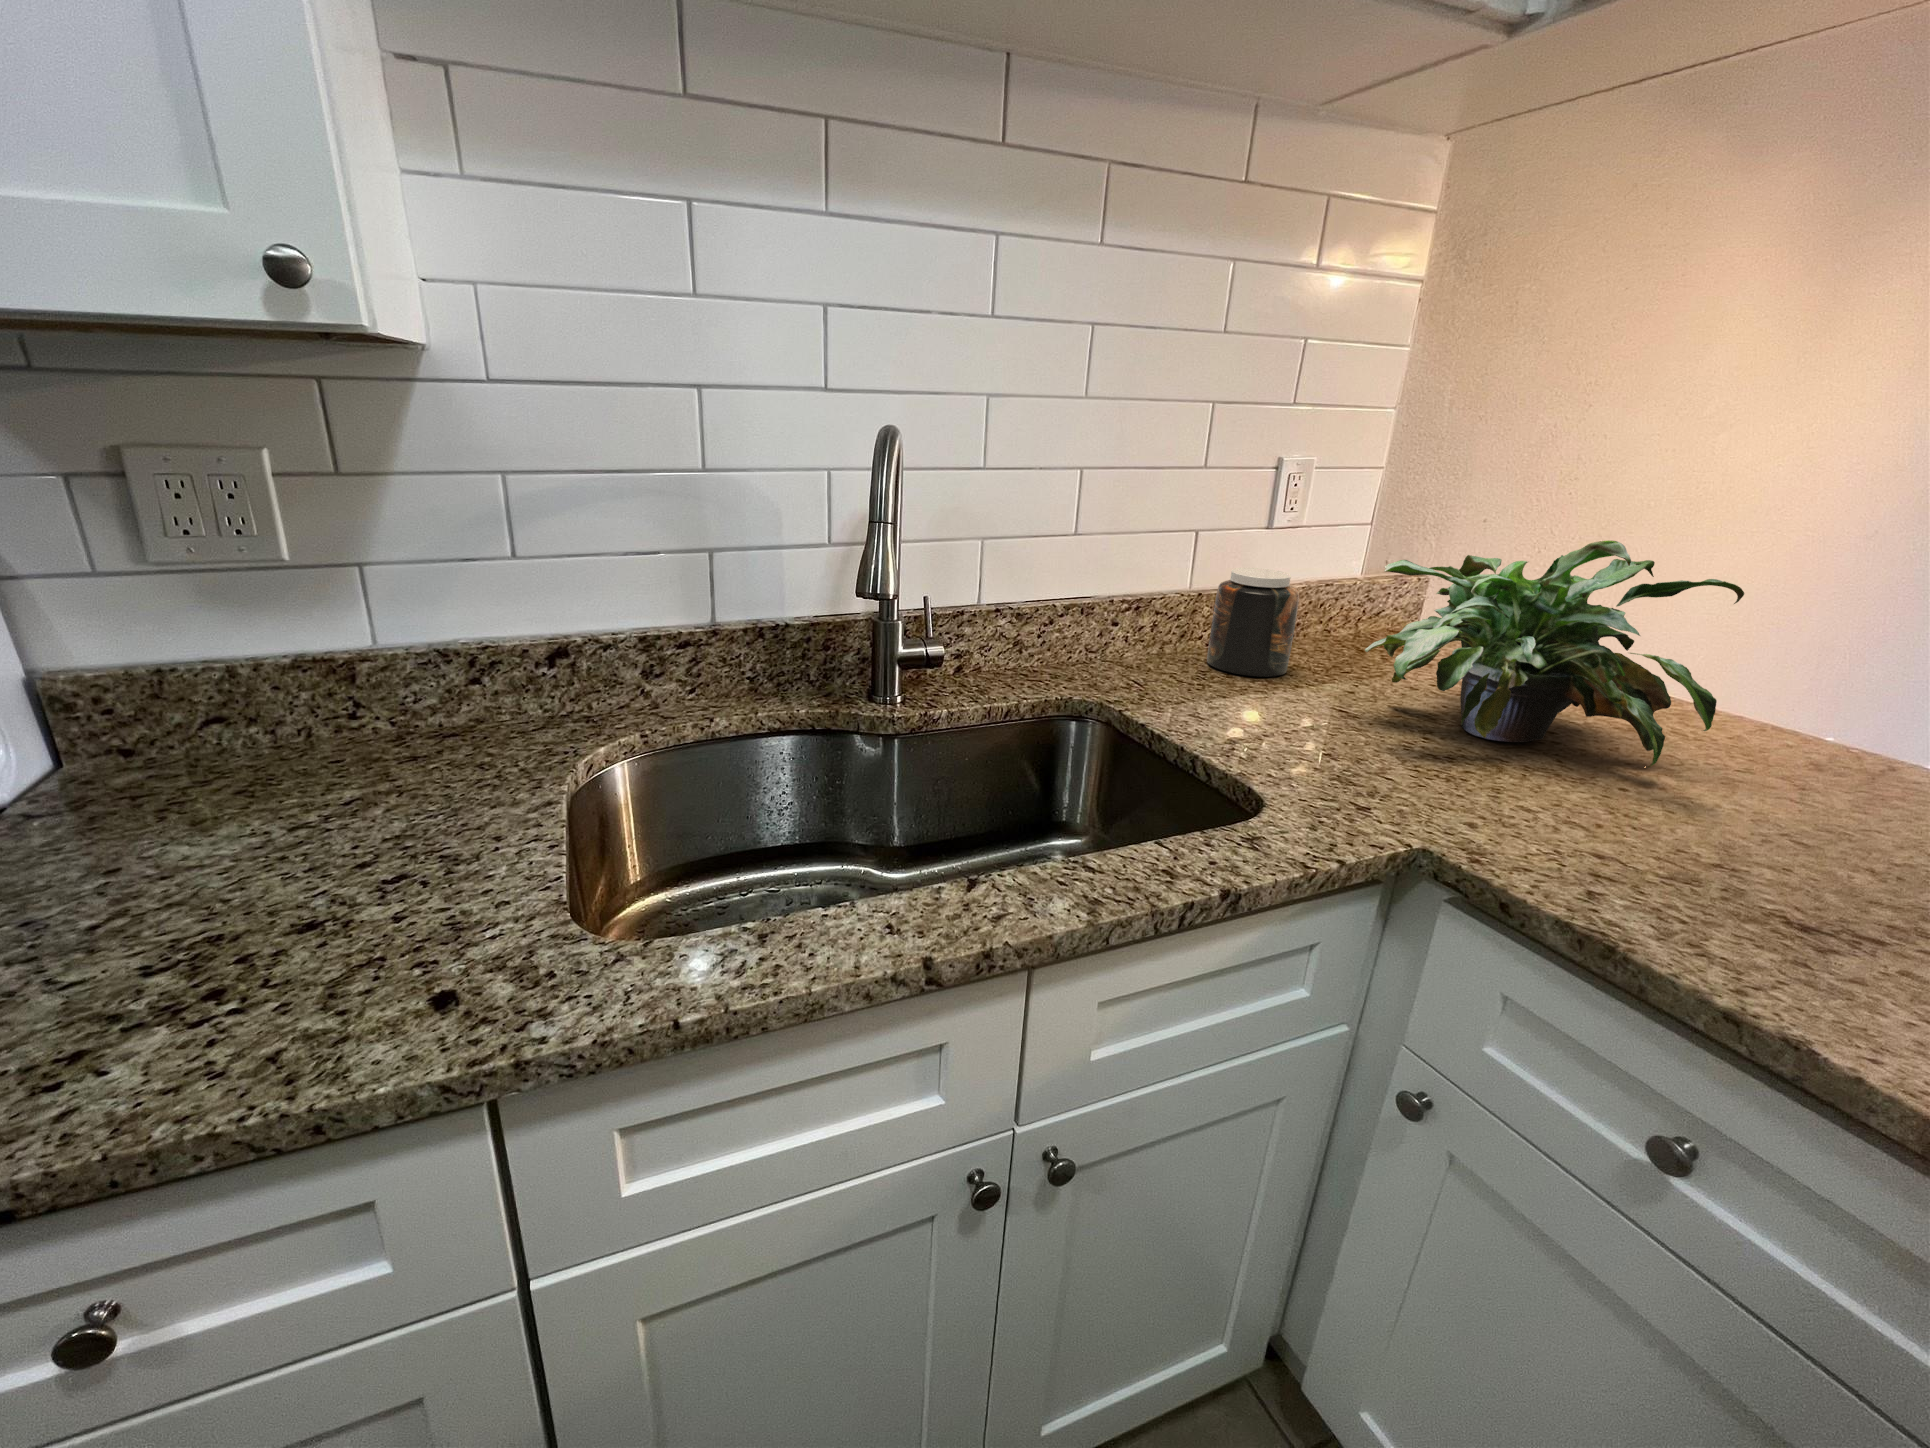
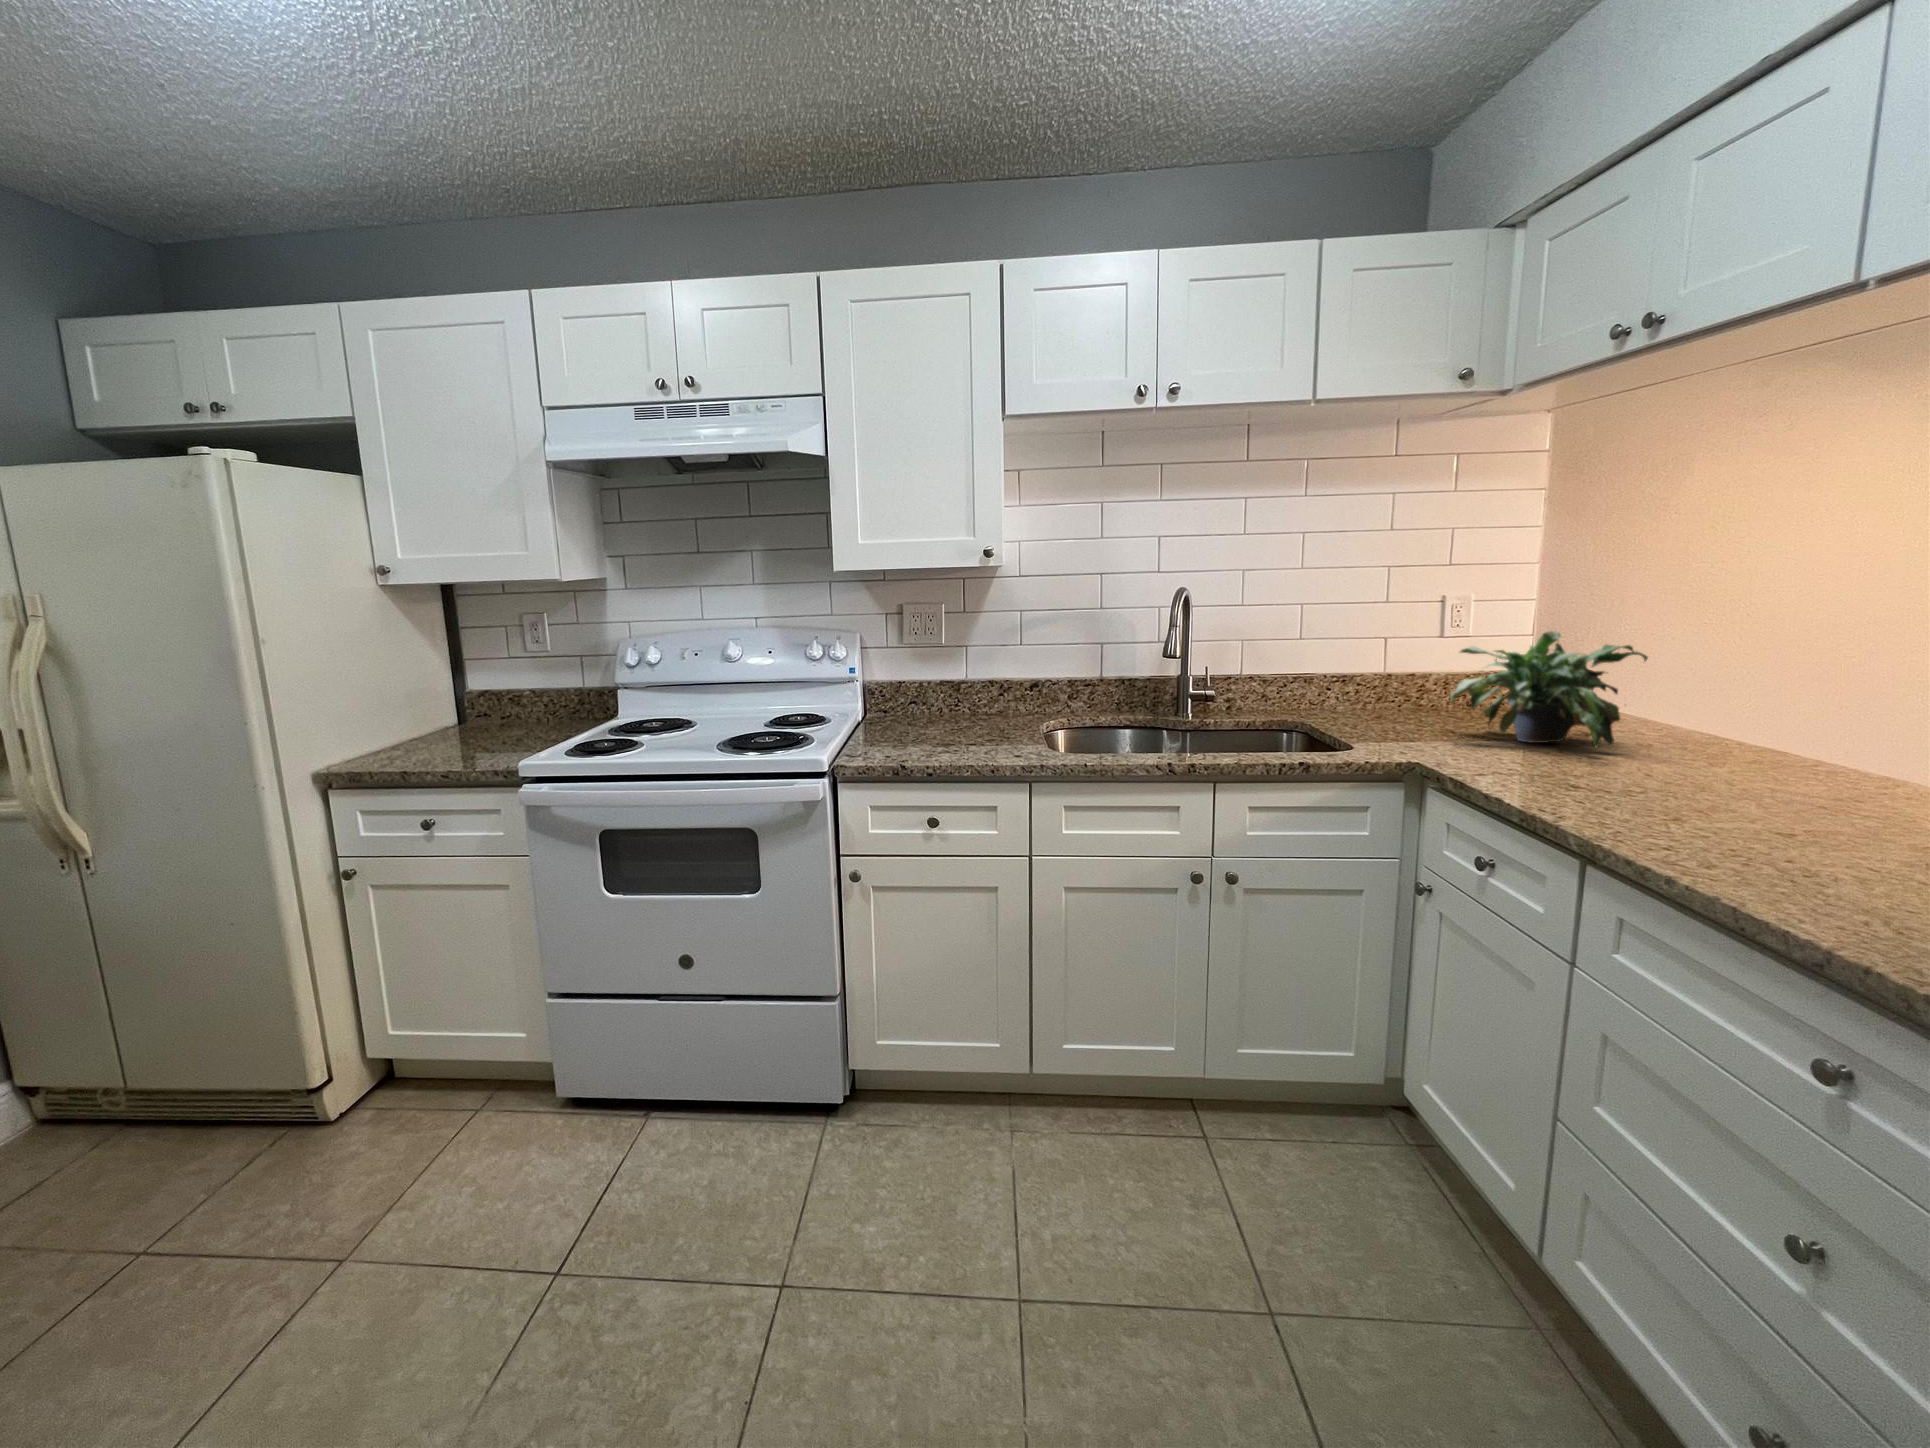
jar: present [1207,568,1299,677] -> none [1390,658,1444,719]

